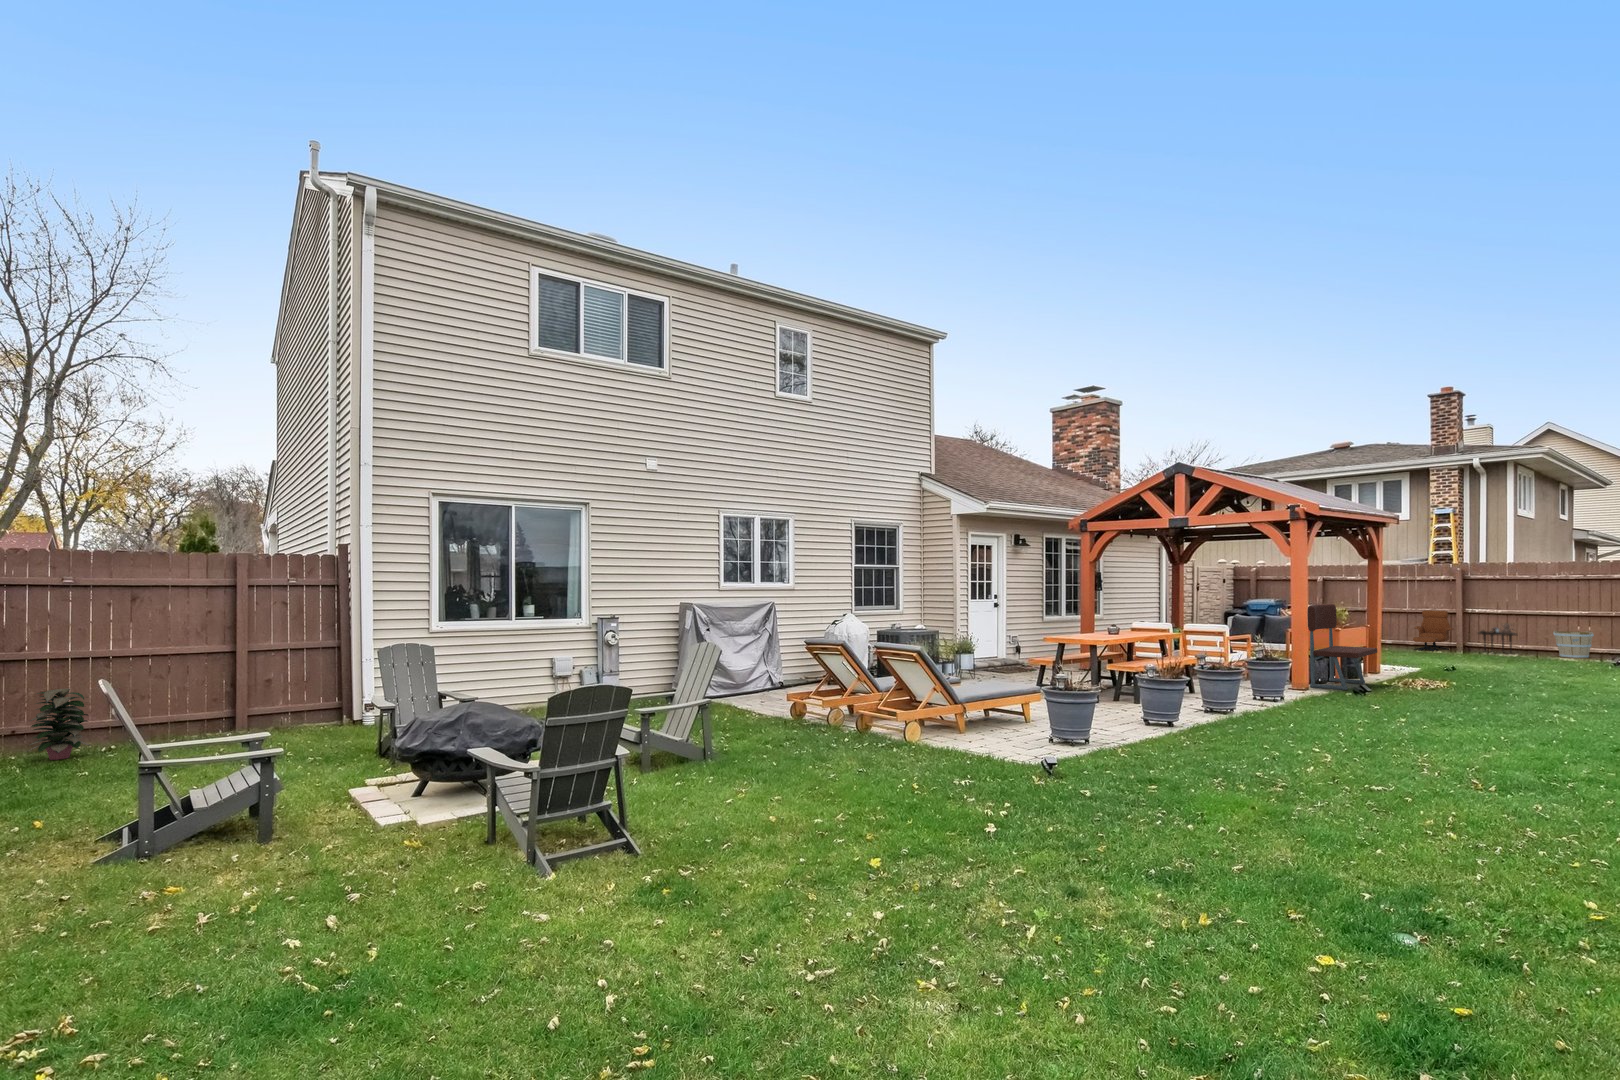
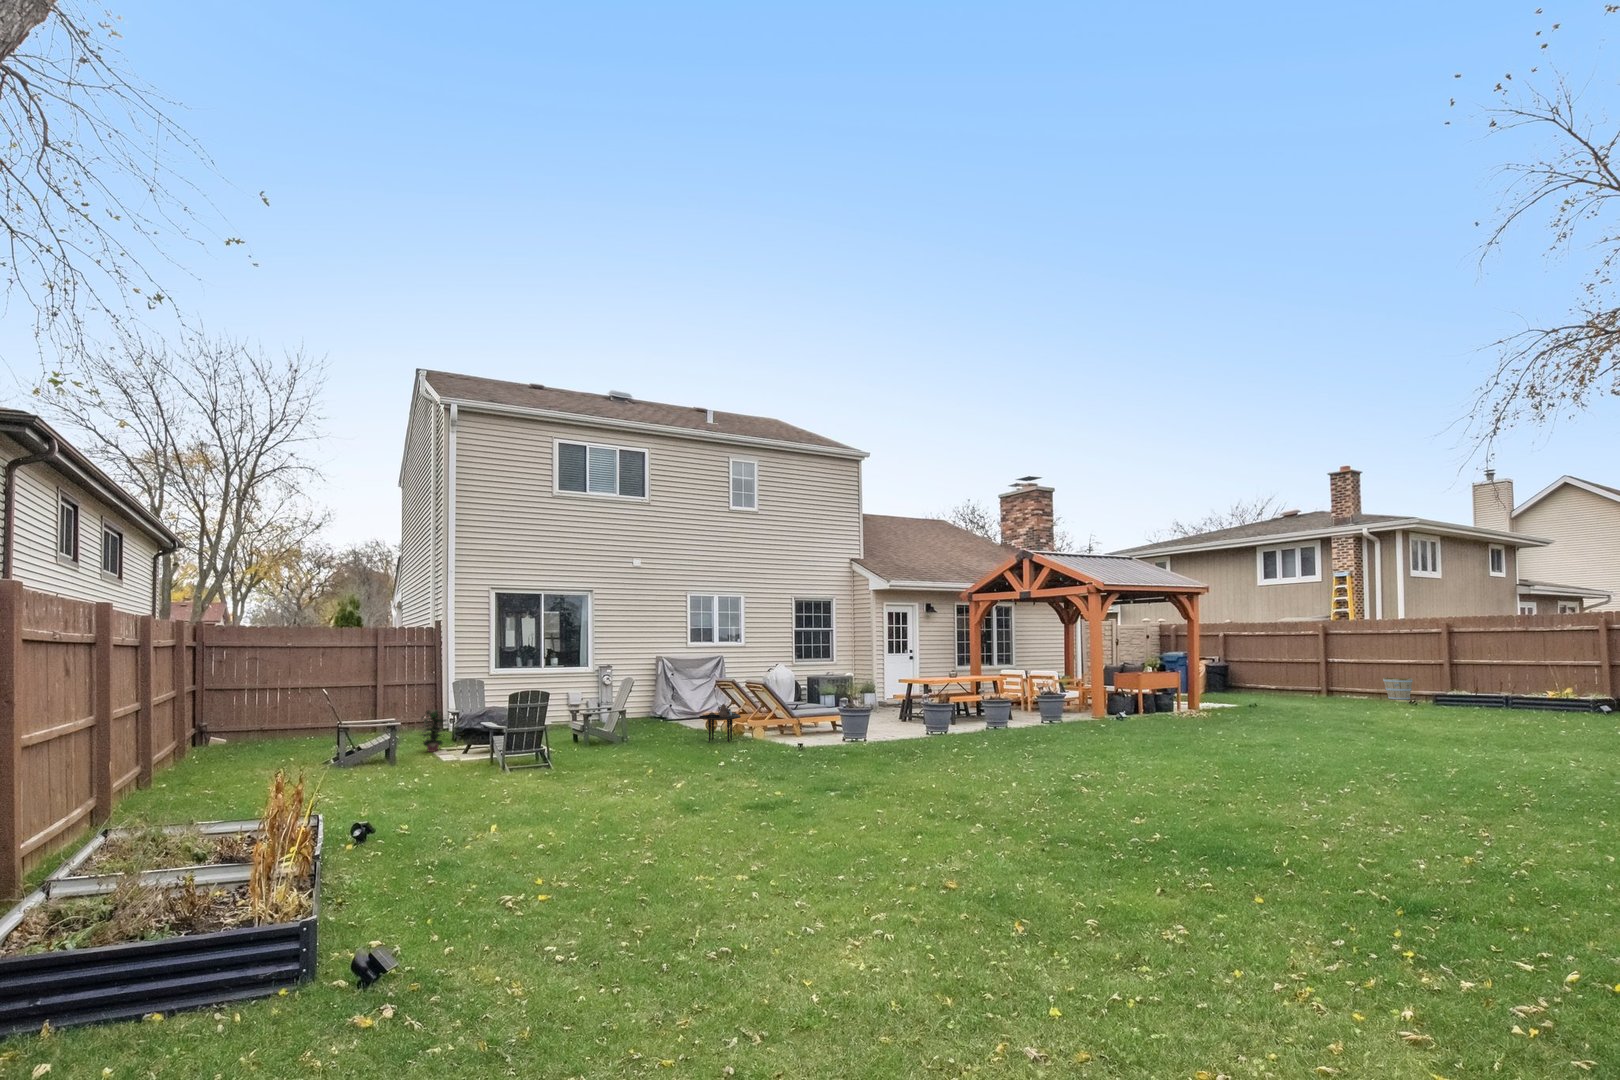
bench: present [1308,604,1377,690] -> none [1111,656,1170,721]
lounge chair: present [1413,610,1454,651] -> none [1281,661,1316,694]
side table: present [1478,623,1517,653] -> present [699,704,741,742]
decorative plant: present [27,689,90,760] -> present [421,710,446,752]

